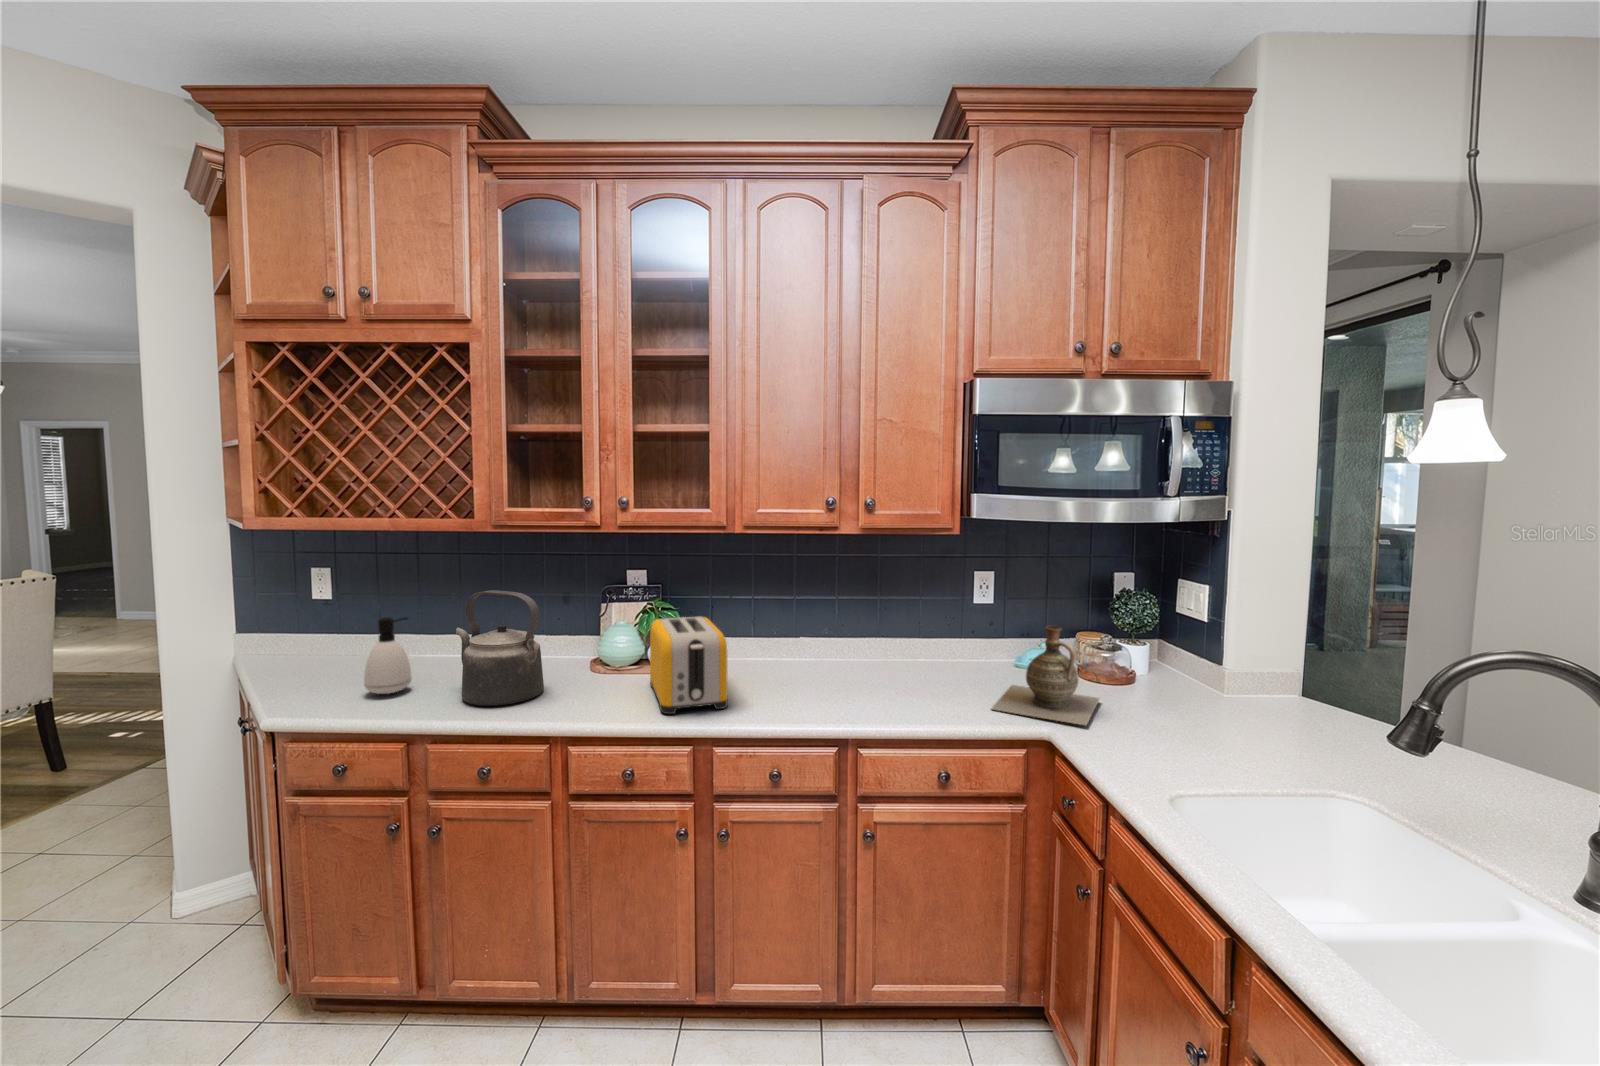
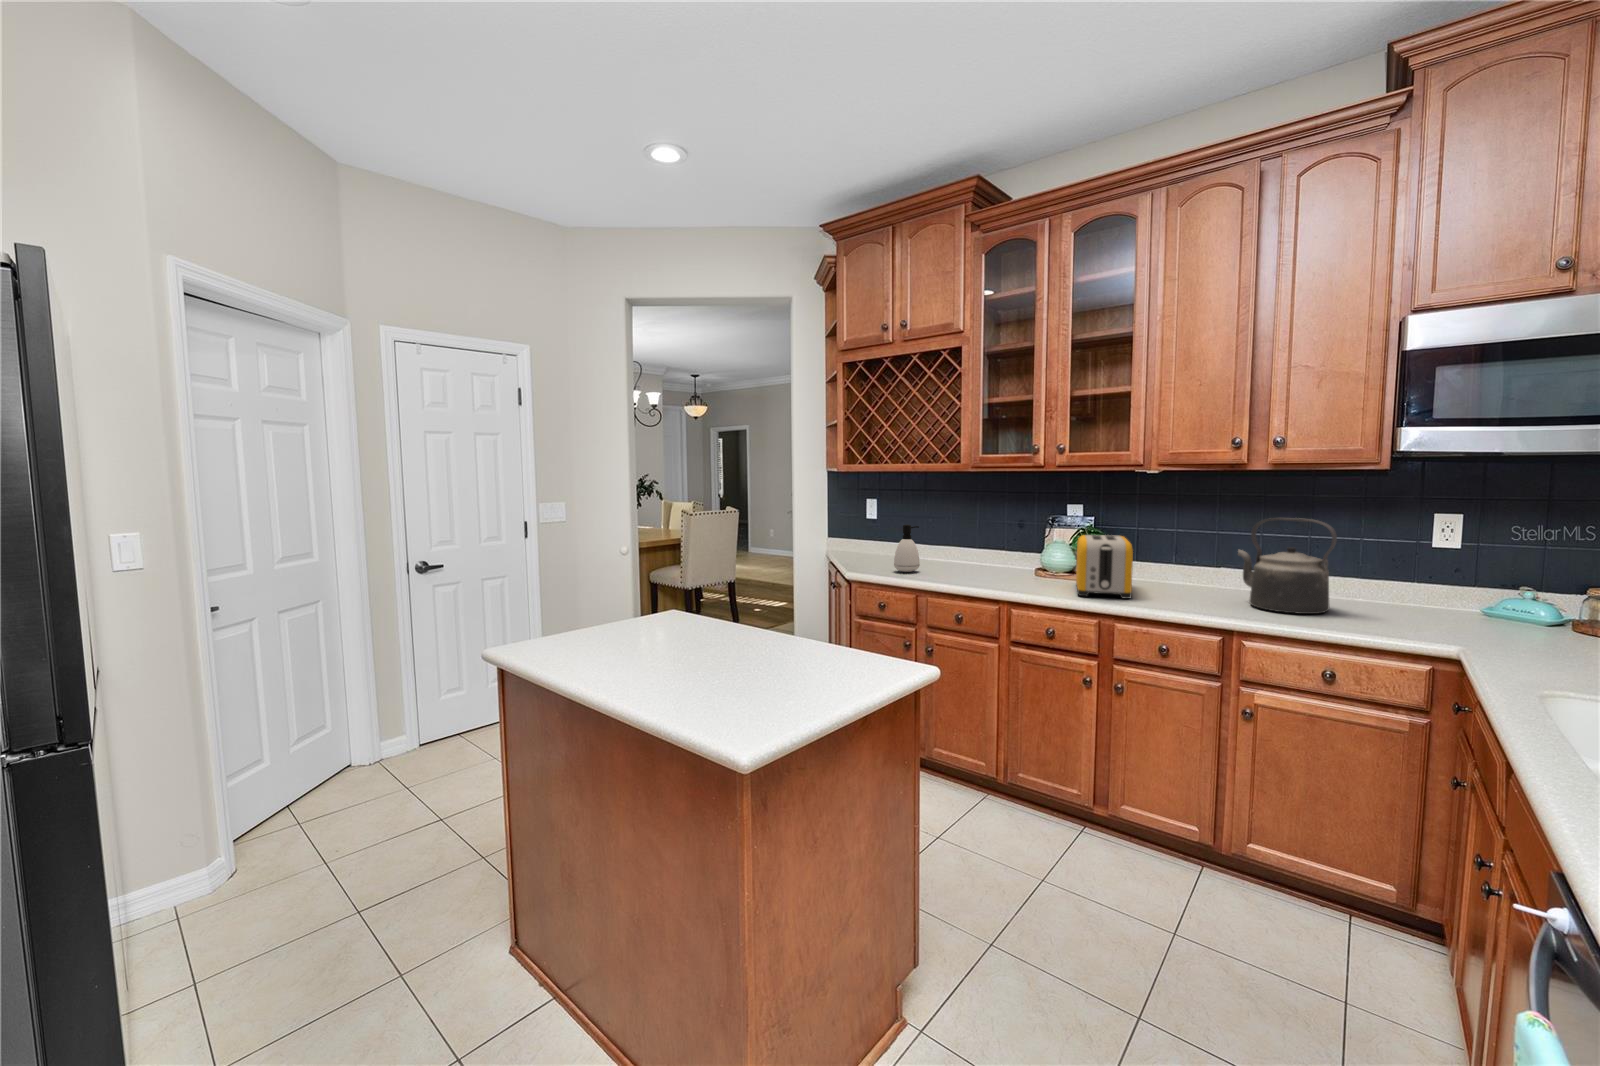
kettle: present [456,590,544,706] -> present [1238,518,1337,614]
ceramic jug: present [992,626,1099,725] -> none [1397,552,1559,644]

